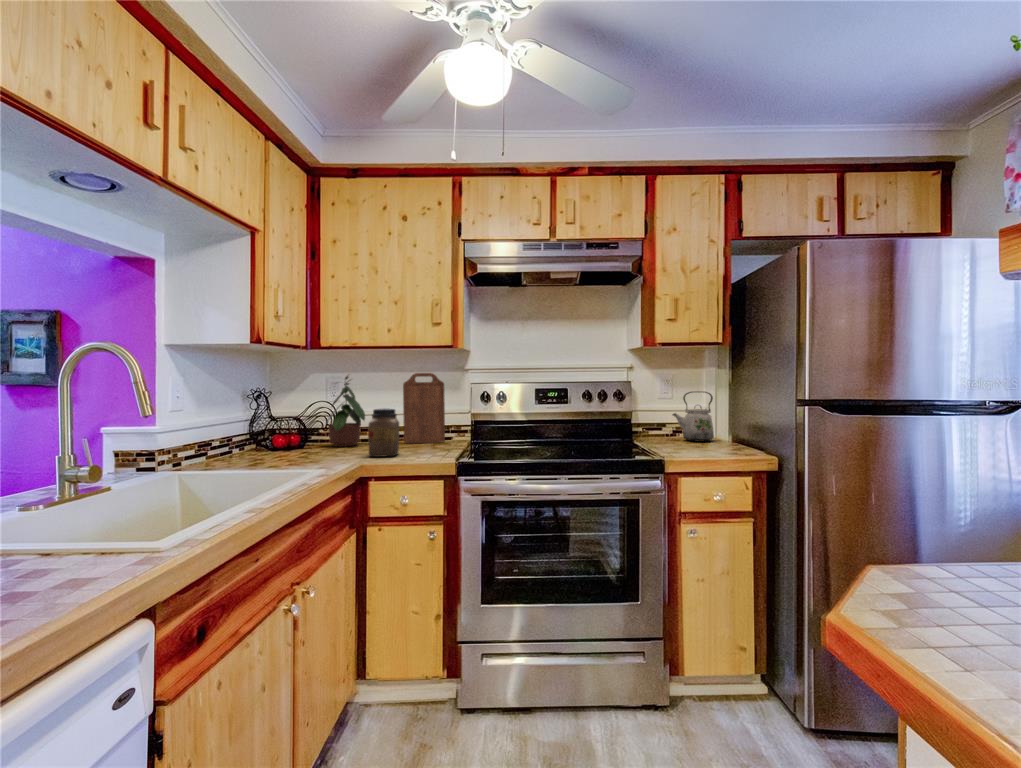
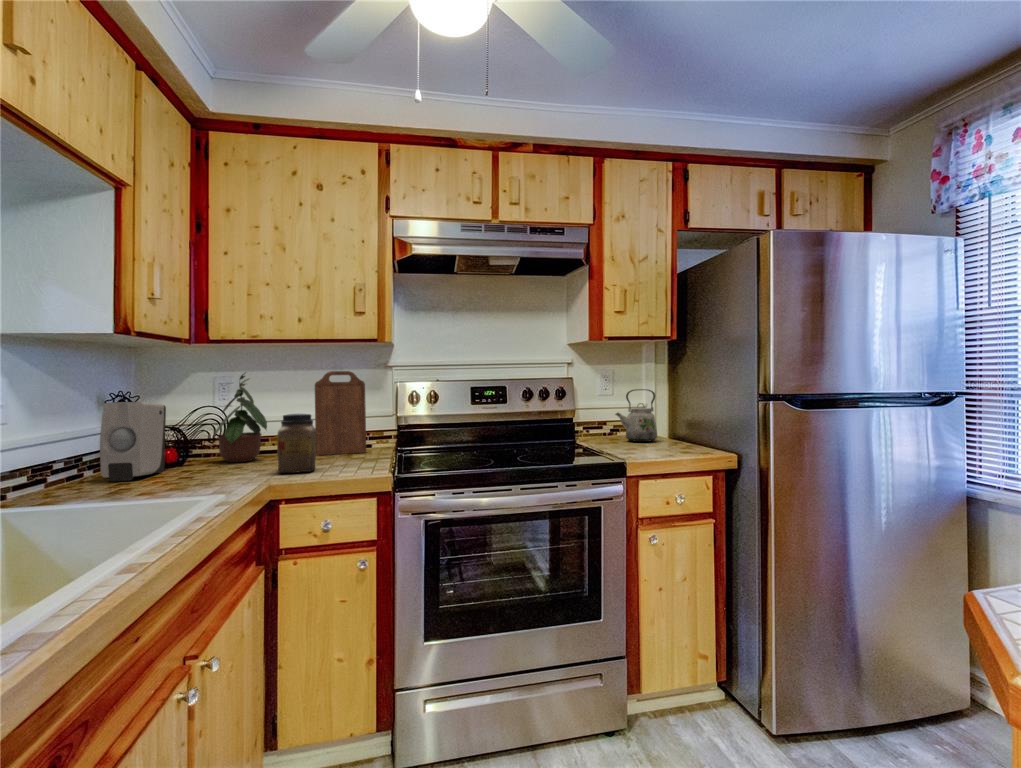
soap dispenser: none [242,397,289,457] -> present [100,402,166,481]

